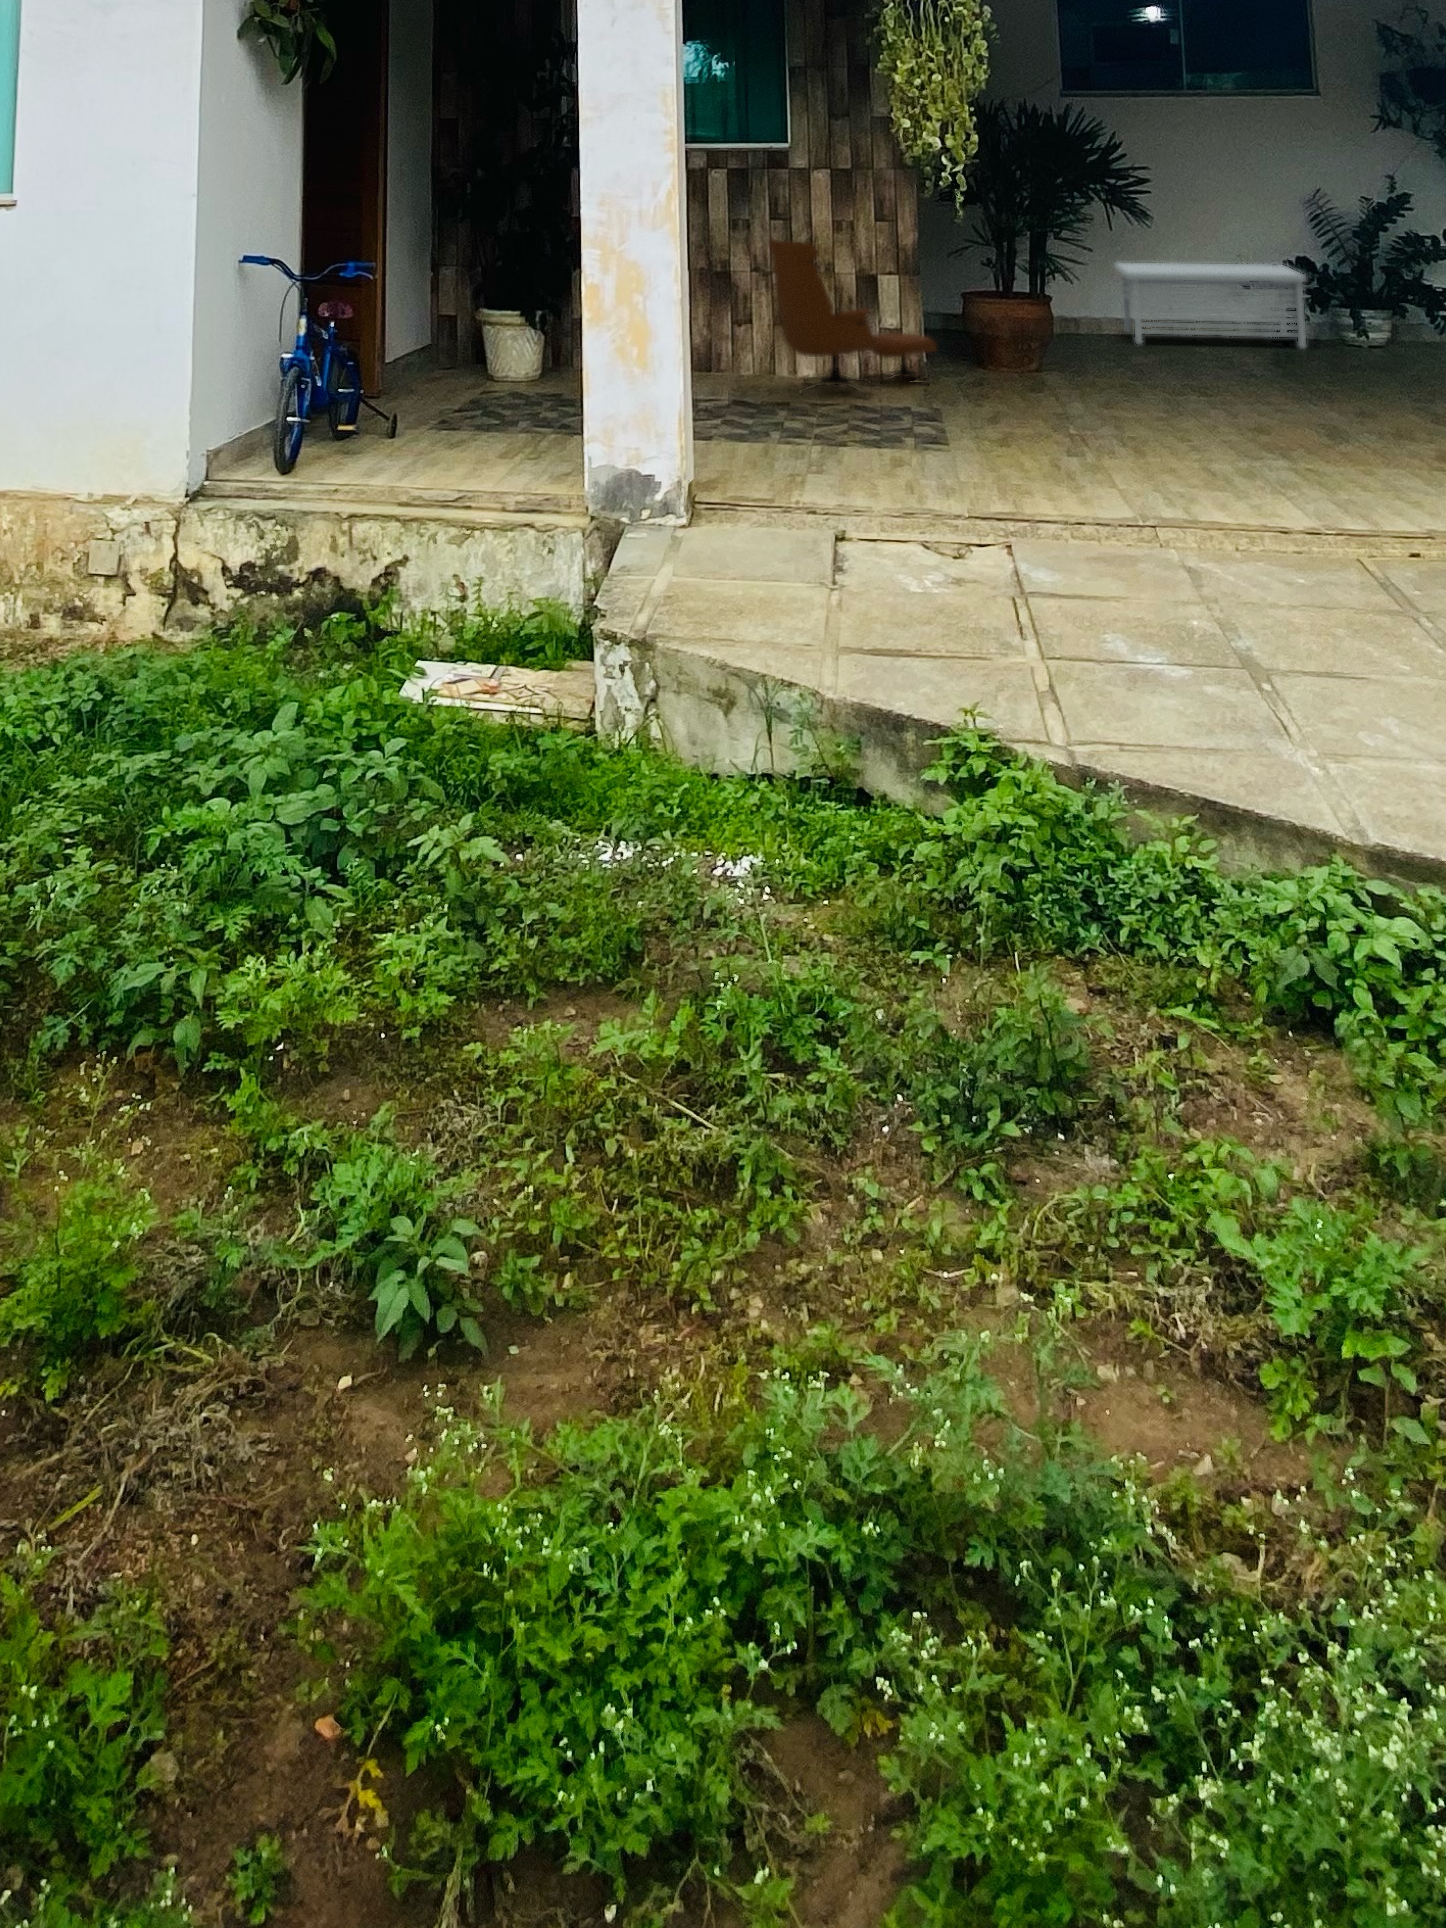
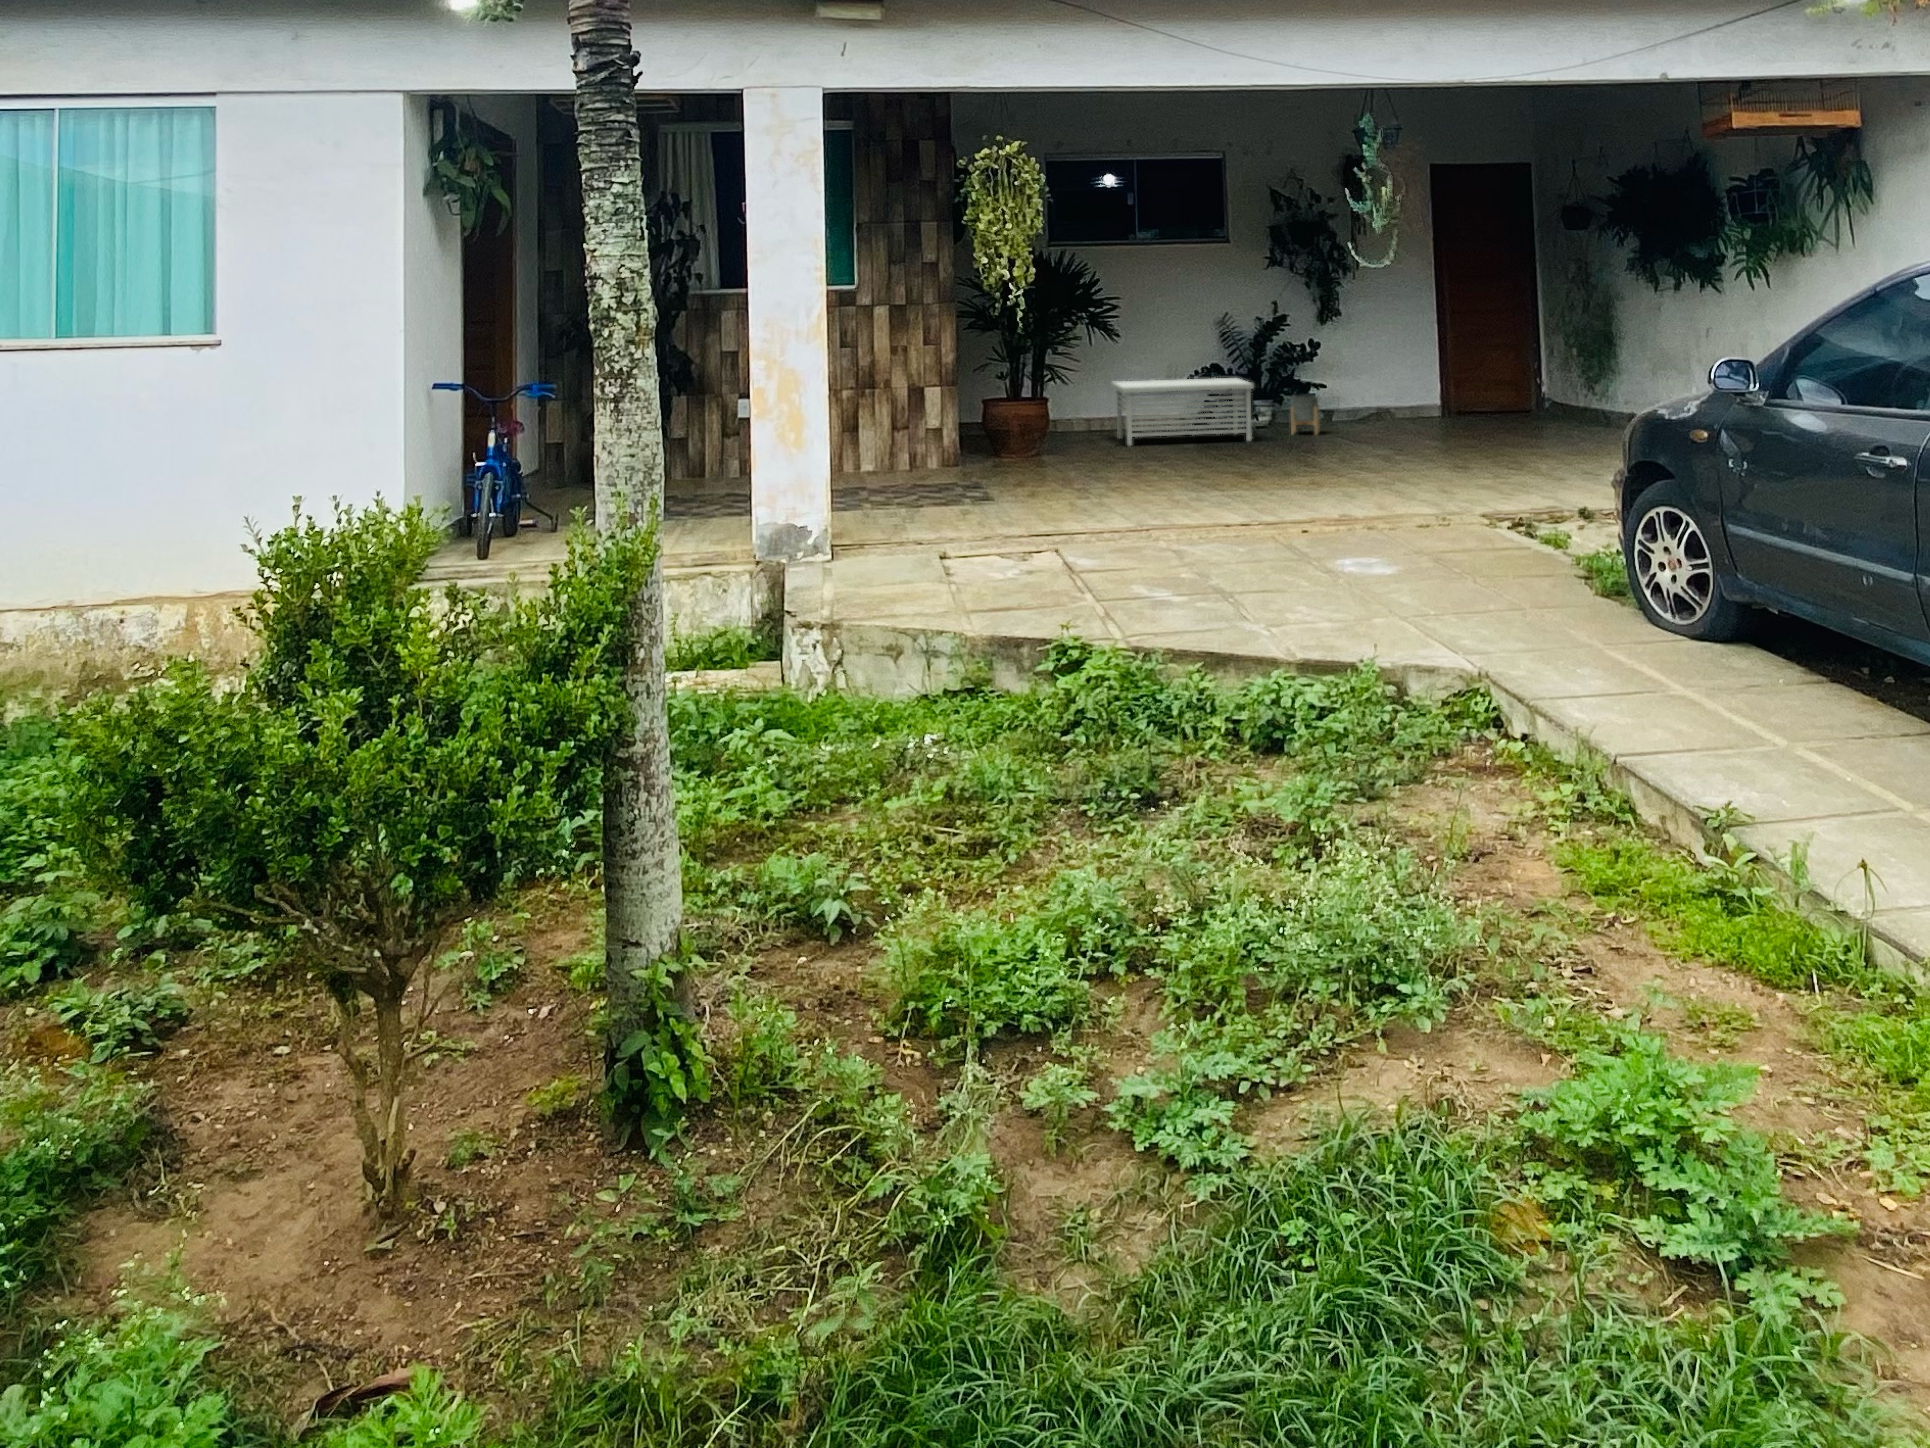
lounge chair: present [768,238,936,395] -> none [848,363,980,492]
planter: none [1360,291,1404,345] -> present [1291,395,1320,434]

